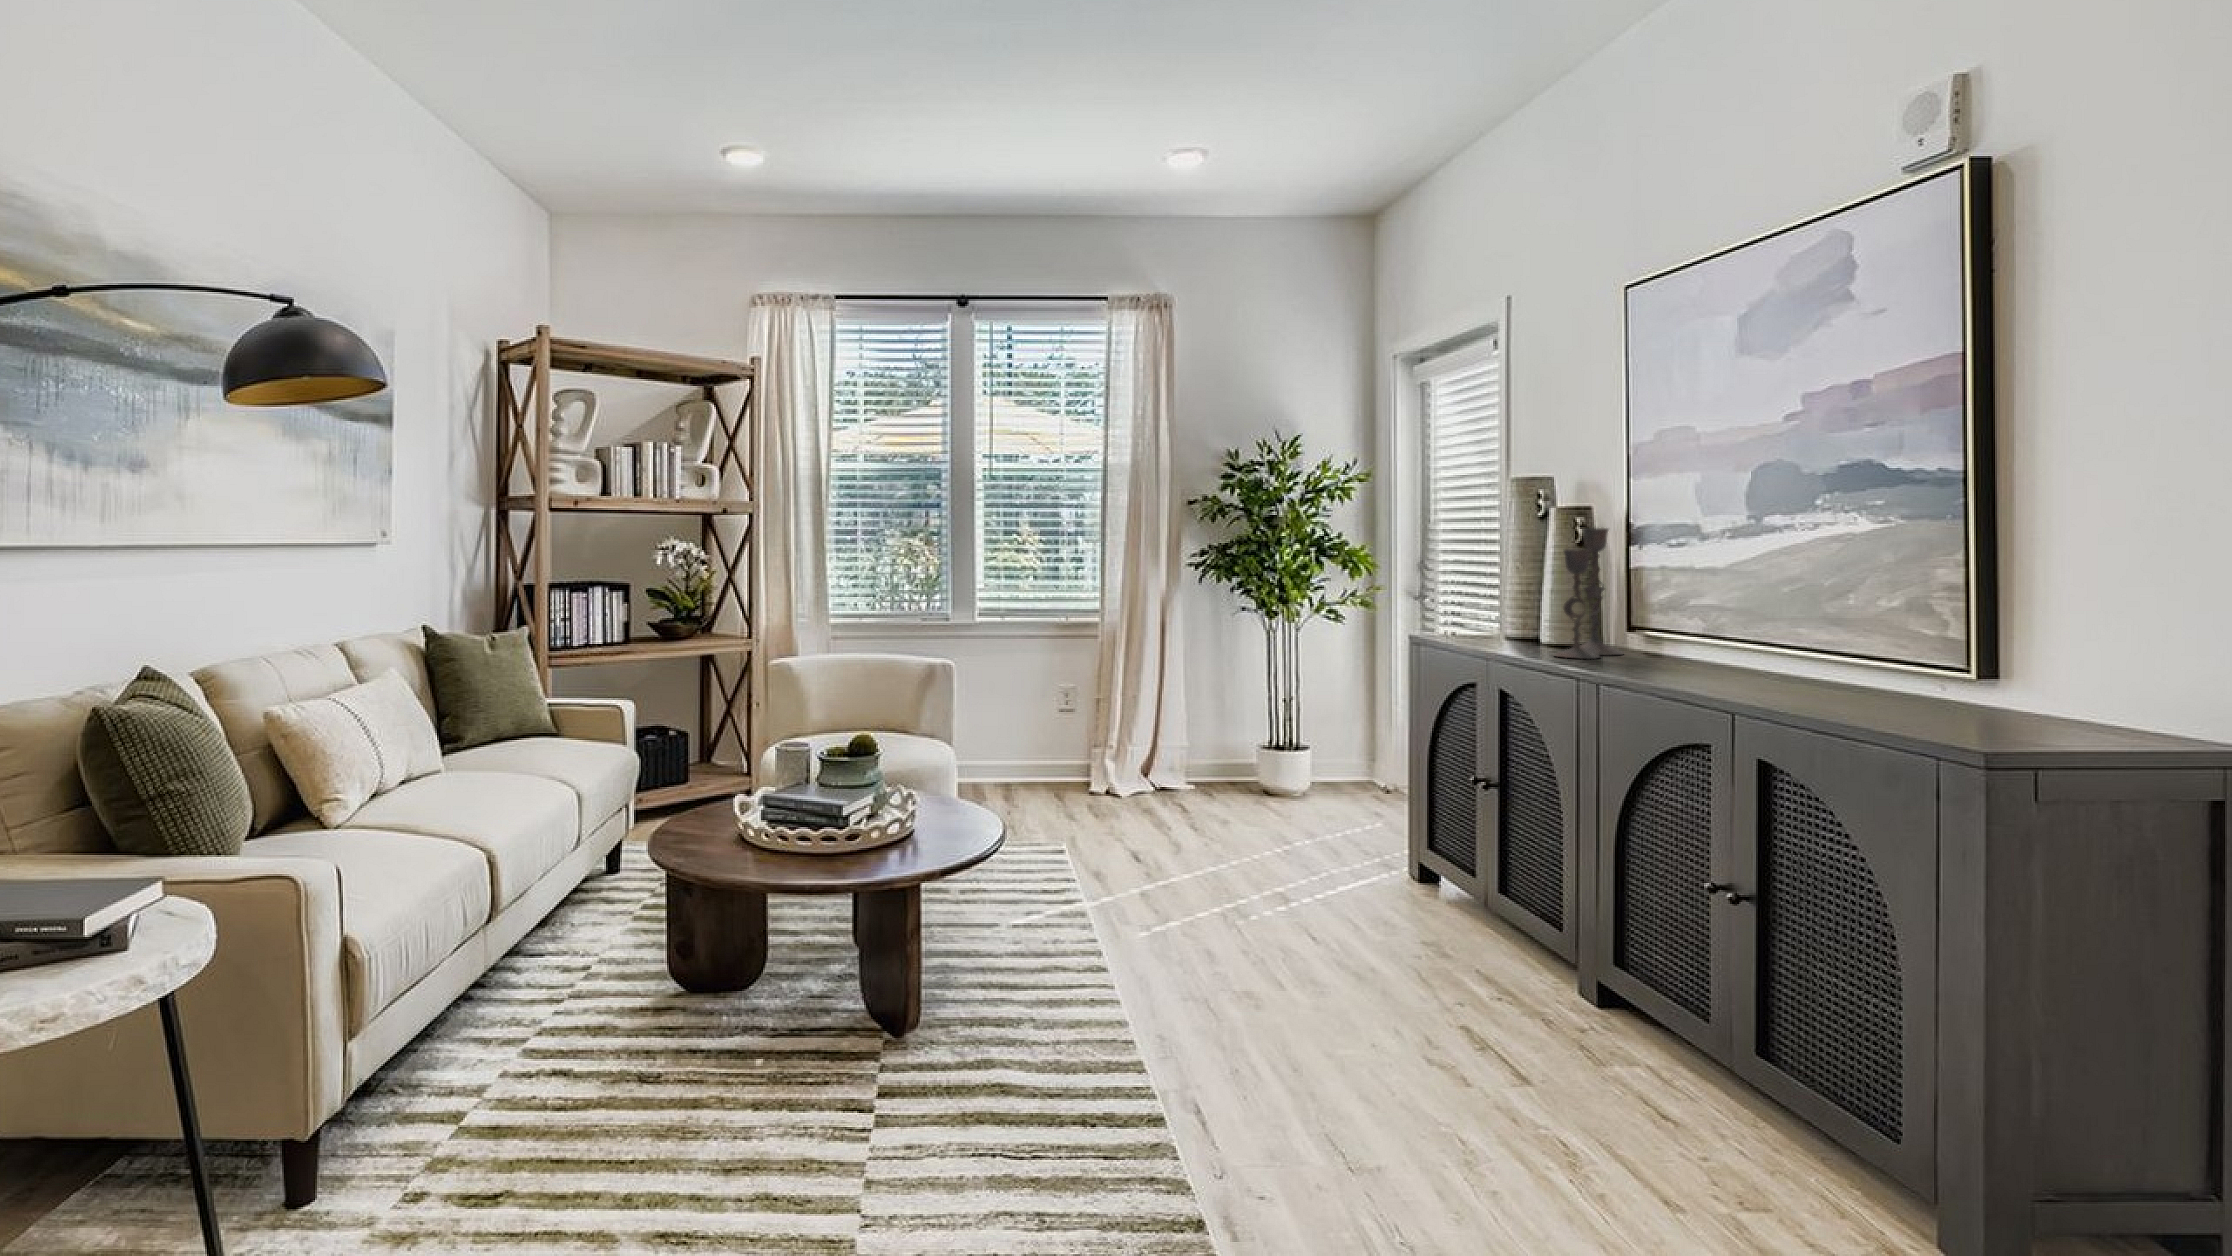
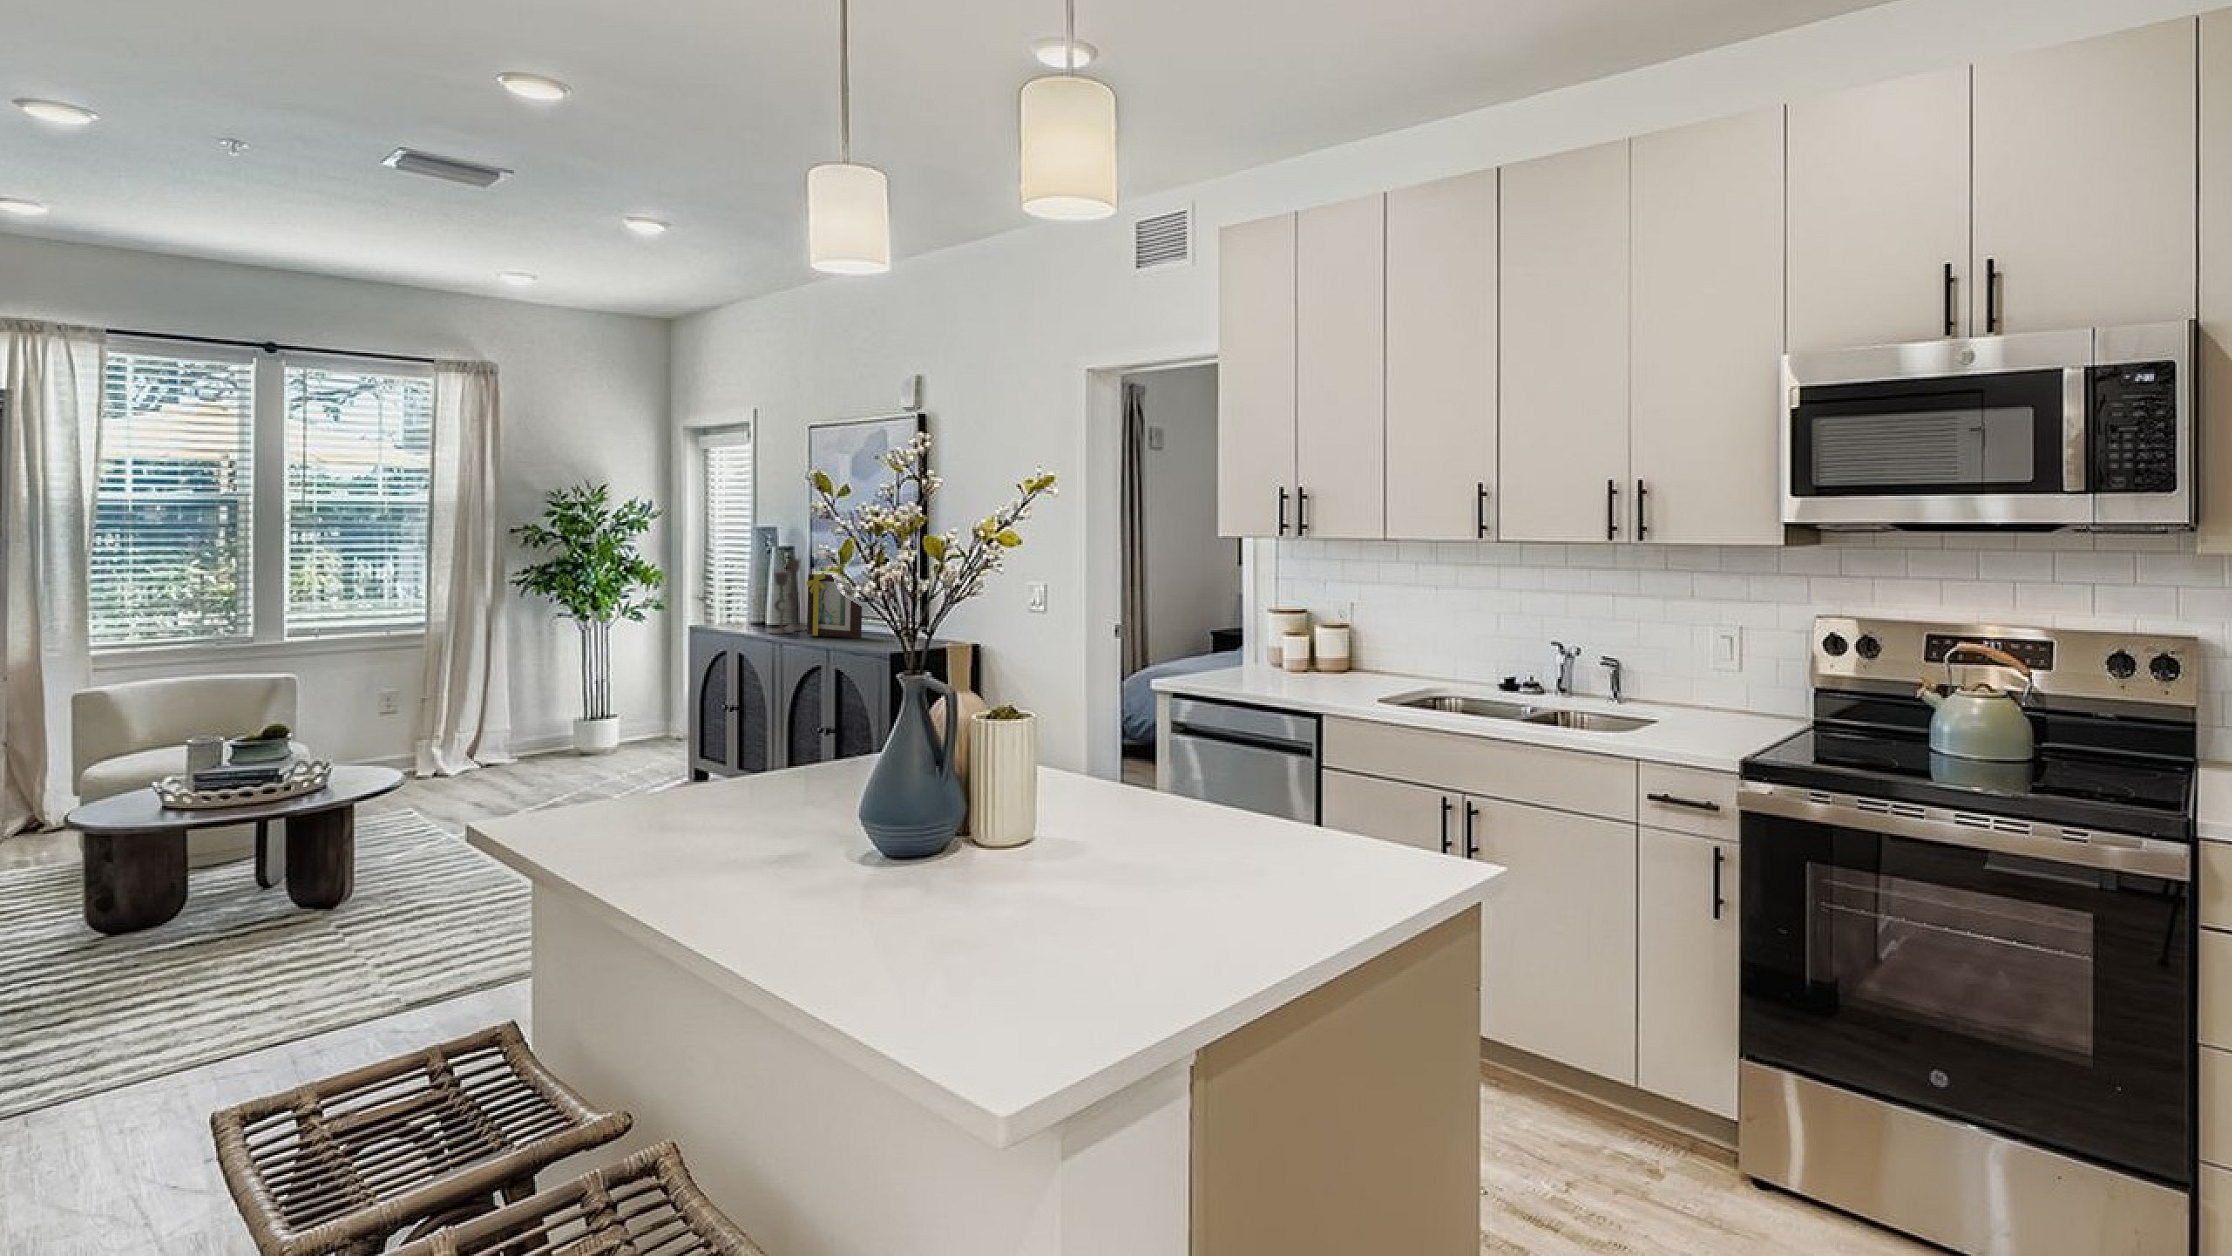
picture frame: none [1637,547,1769,681] -> present [807,573,862,638]

